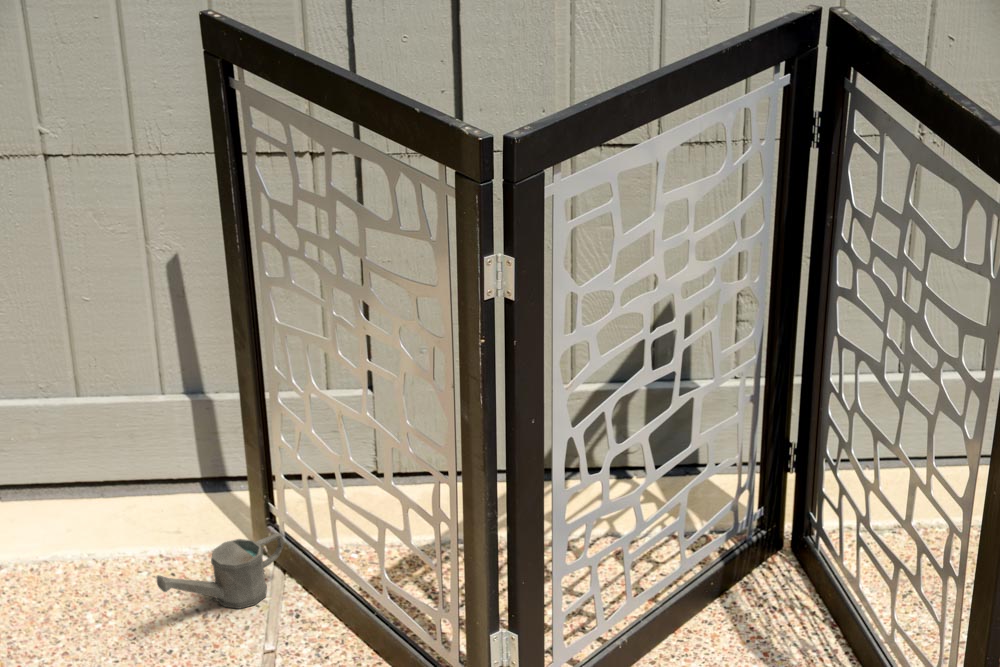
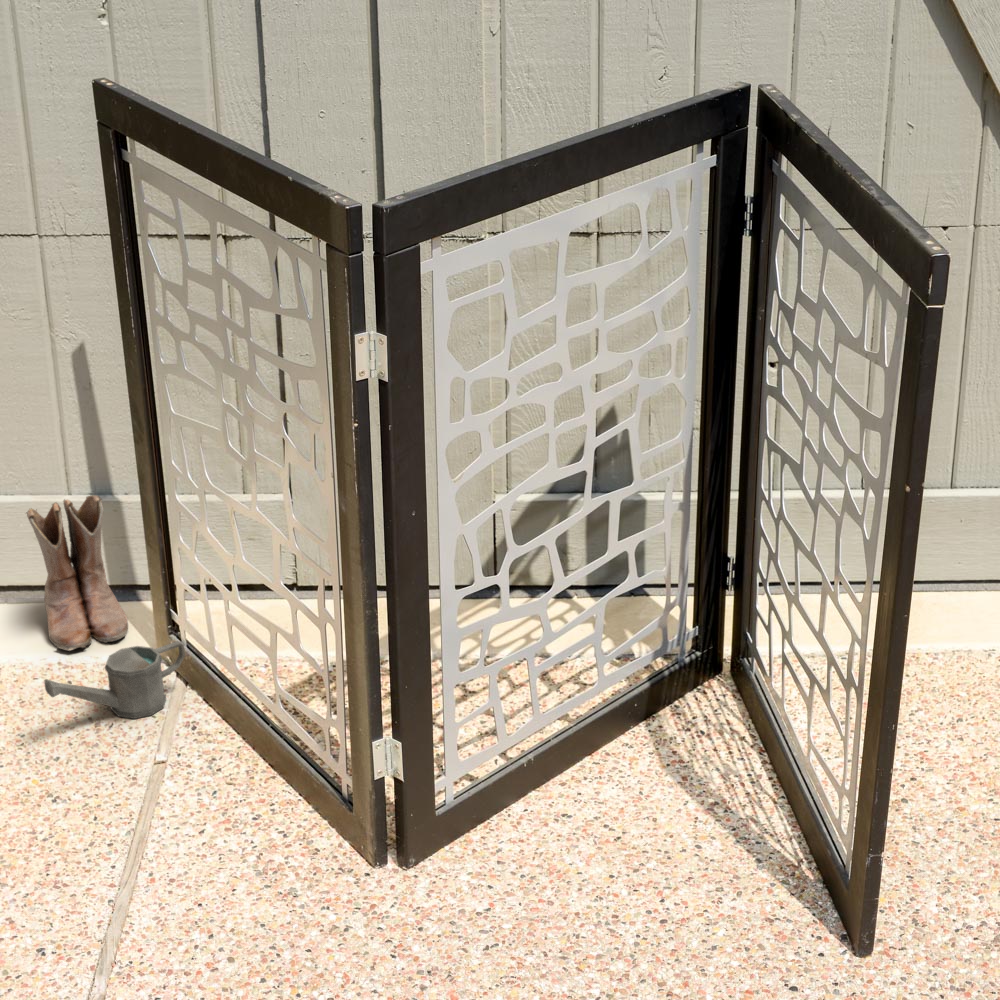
boots: none [125,394,222,542] -> present [26,495,128,650]

